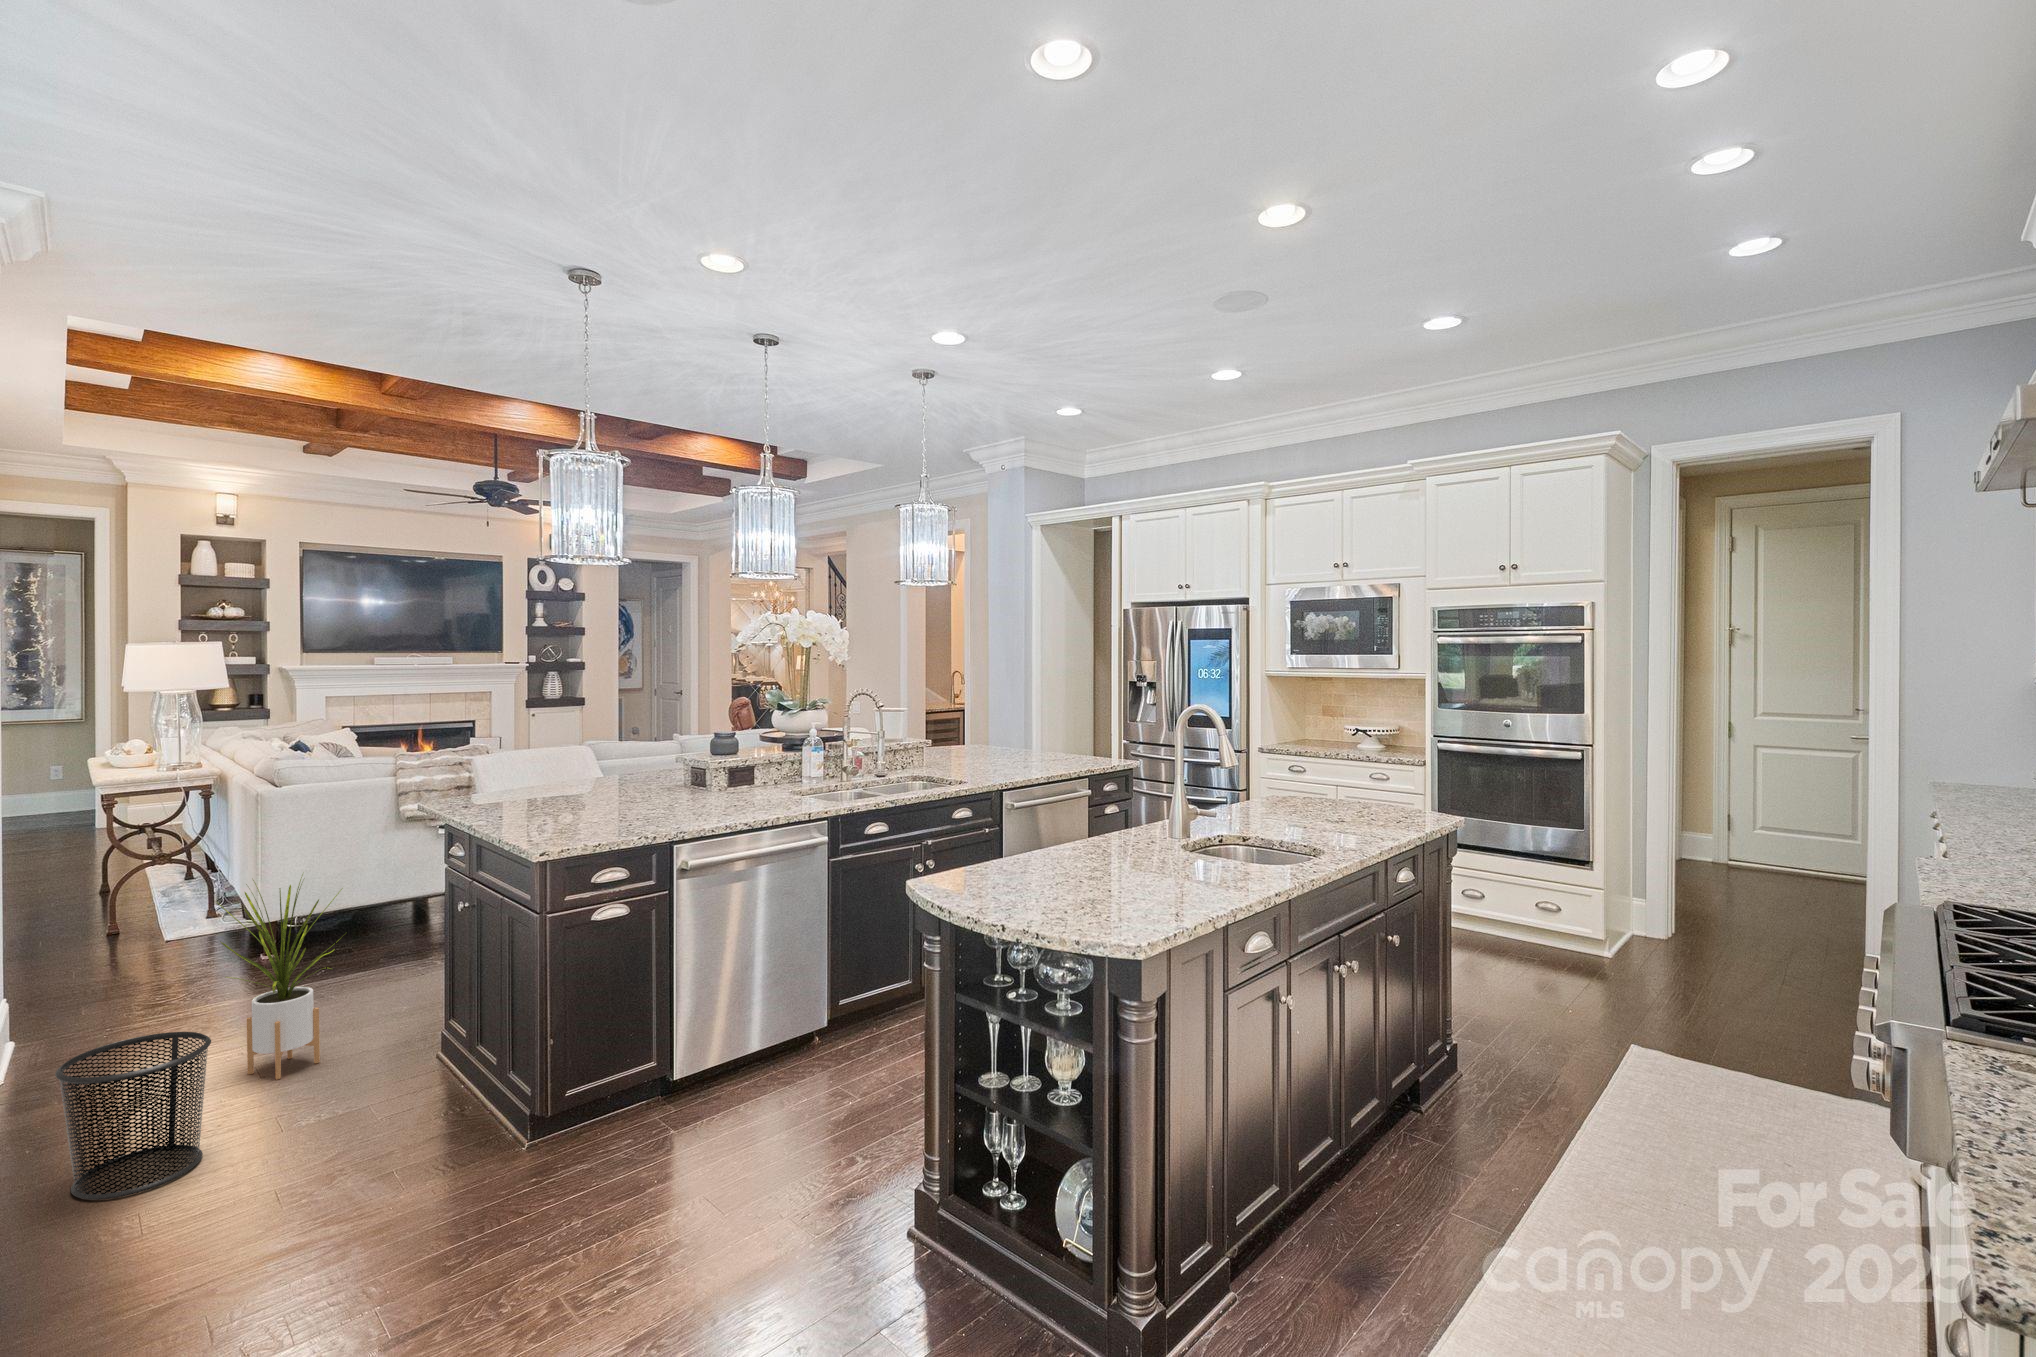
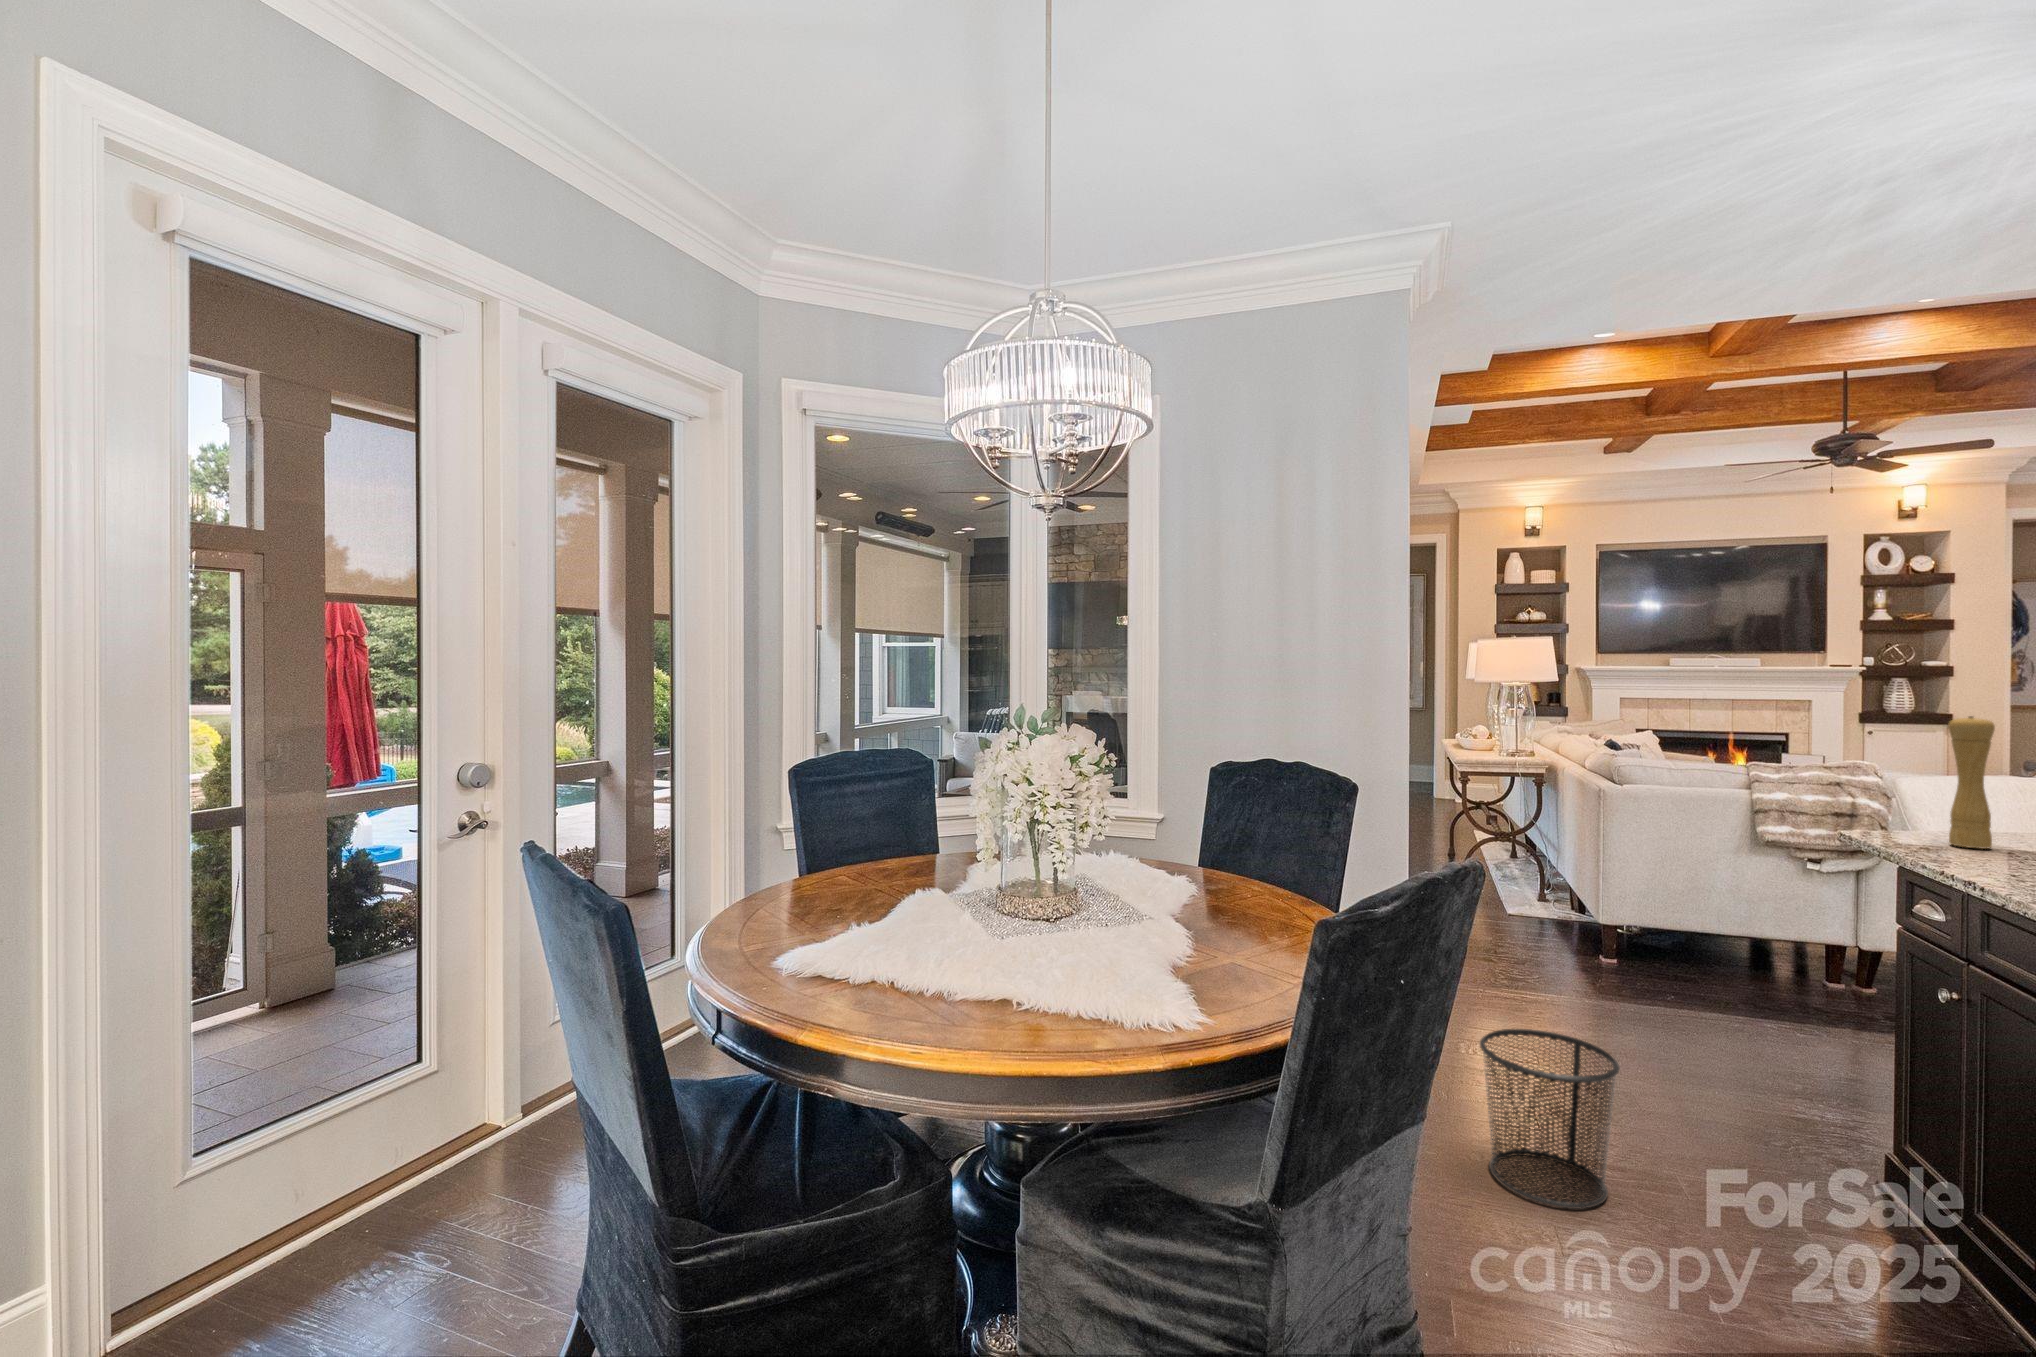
pepper mill: none [465,718,490,807] -> present [1948,716,1995,849]
house plant: present [218,874,342,1080] -> none [1600,883,1748,1126]

